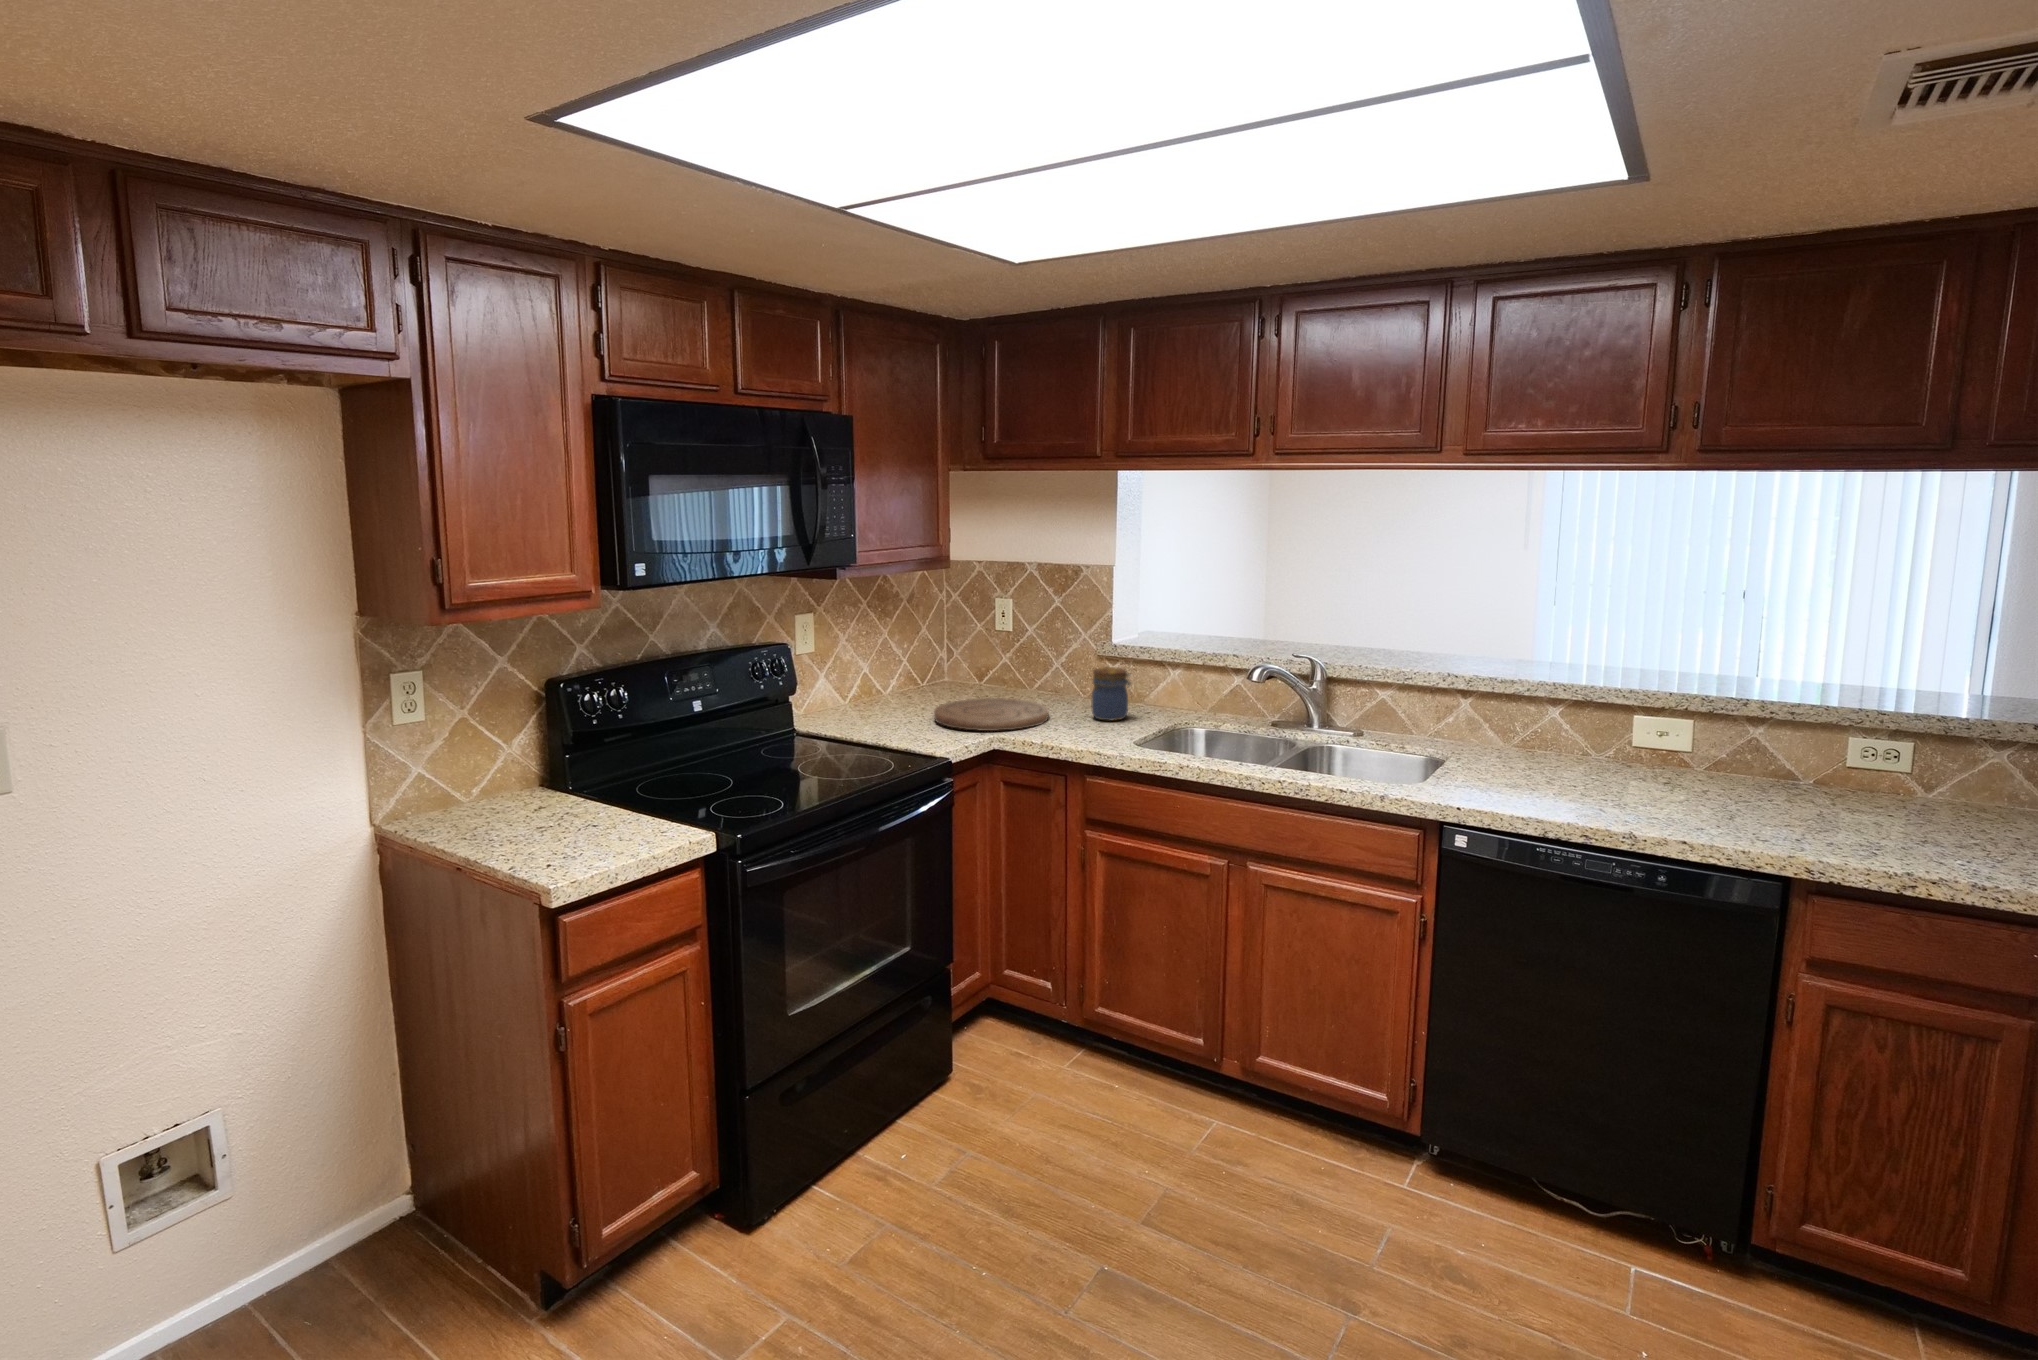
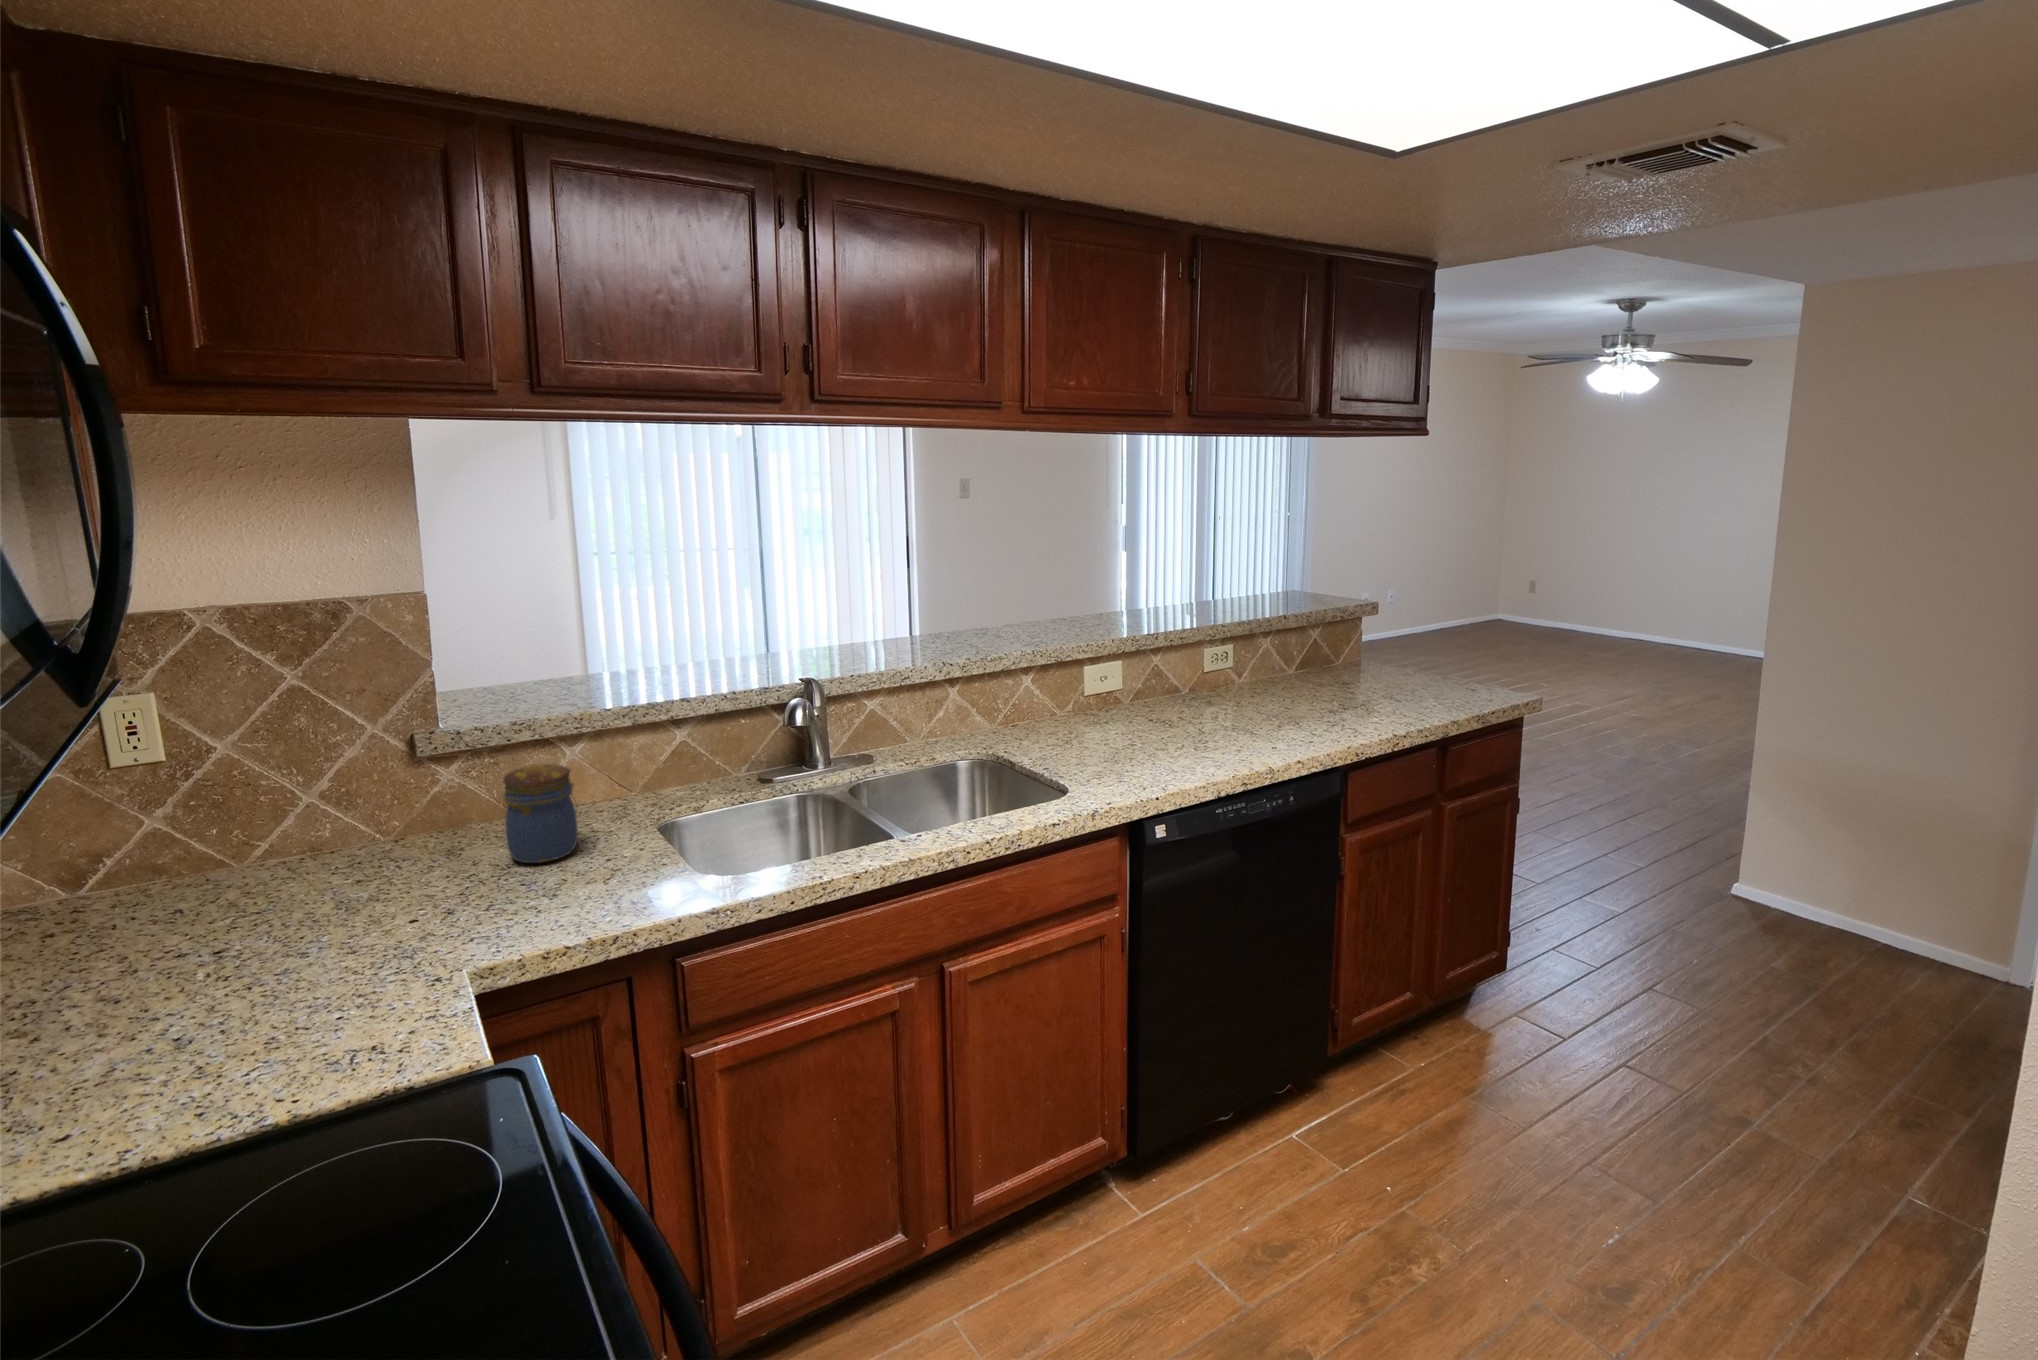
cutting board: present [934,698,1048,731] -> none [150,878,459,1013]

